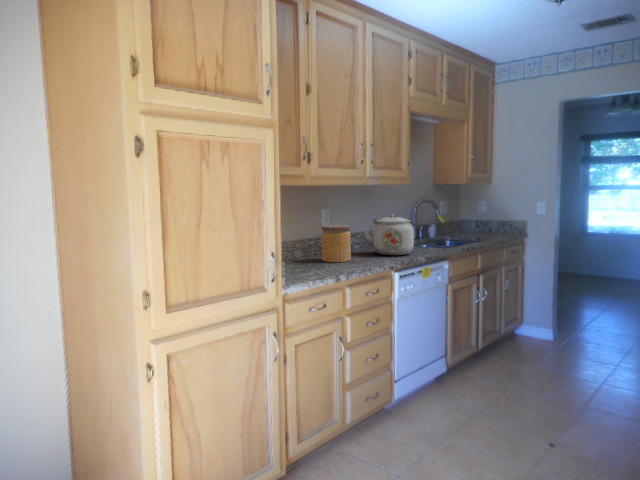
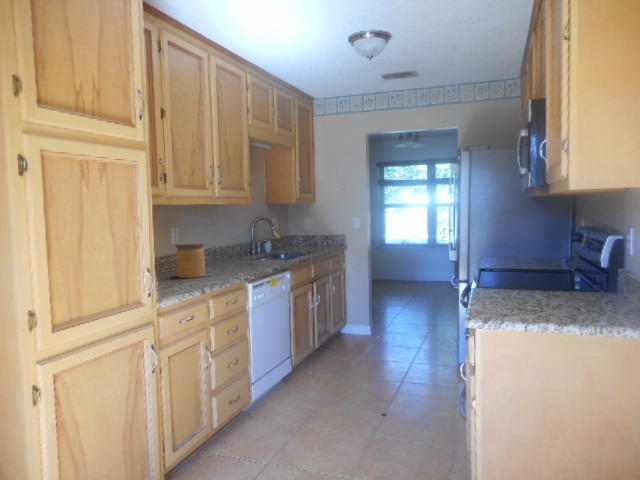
kettle: present [364,214,414,256] -> none [213,231,260,269]

